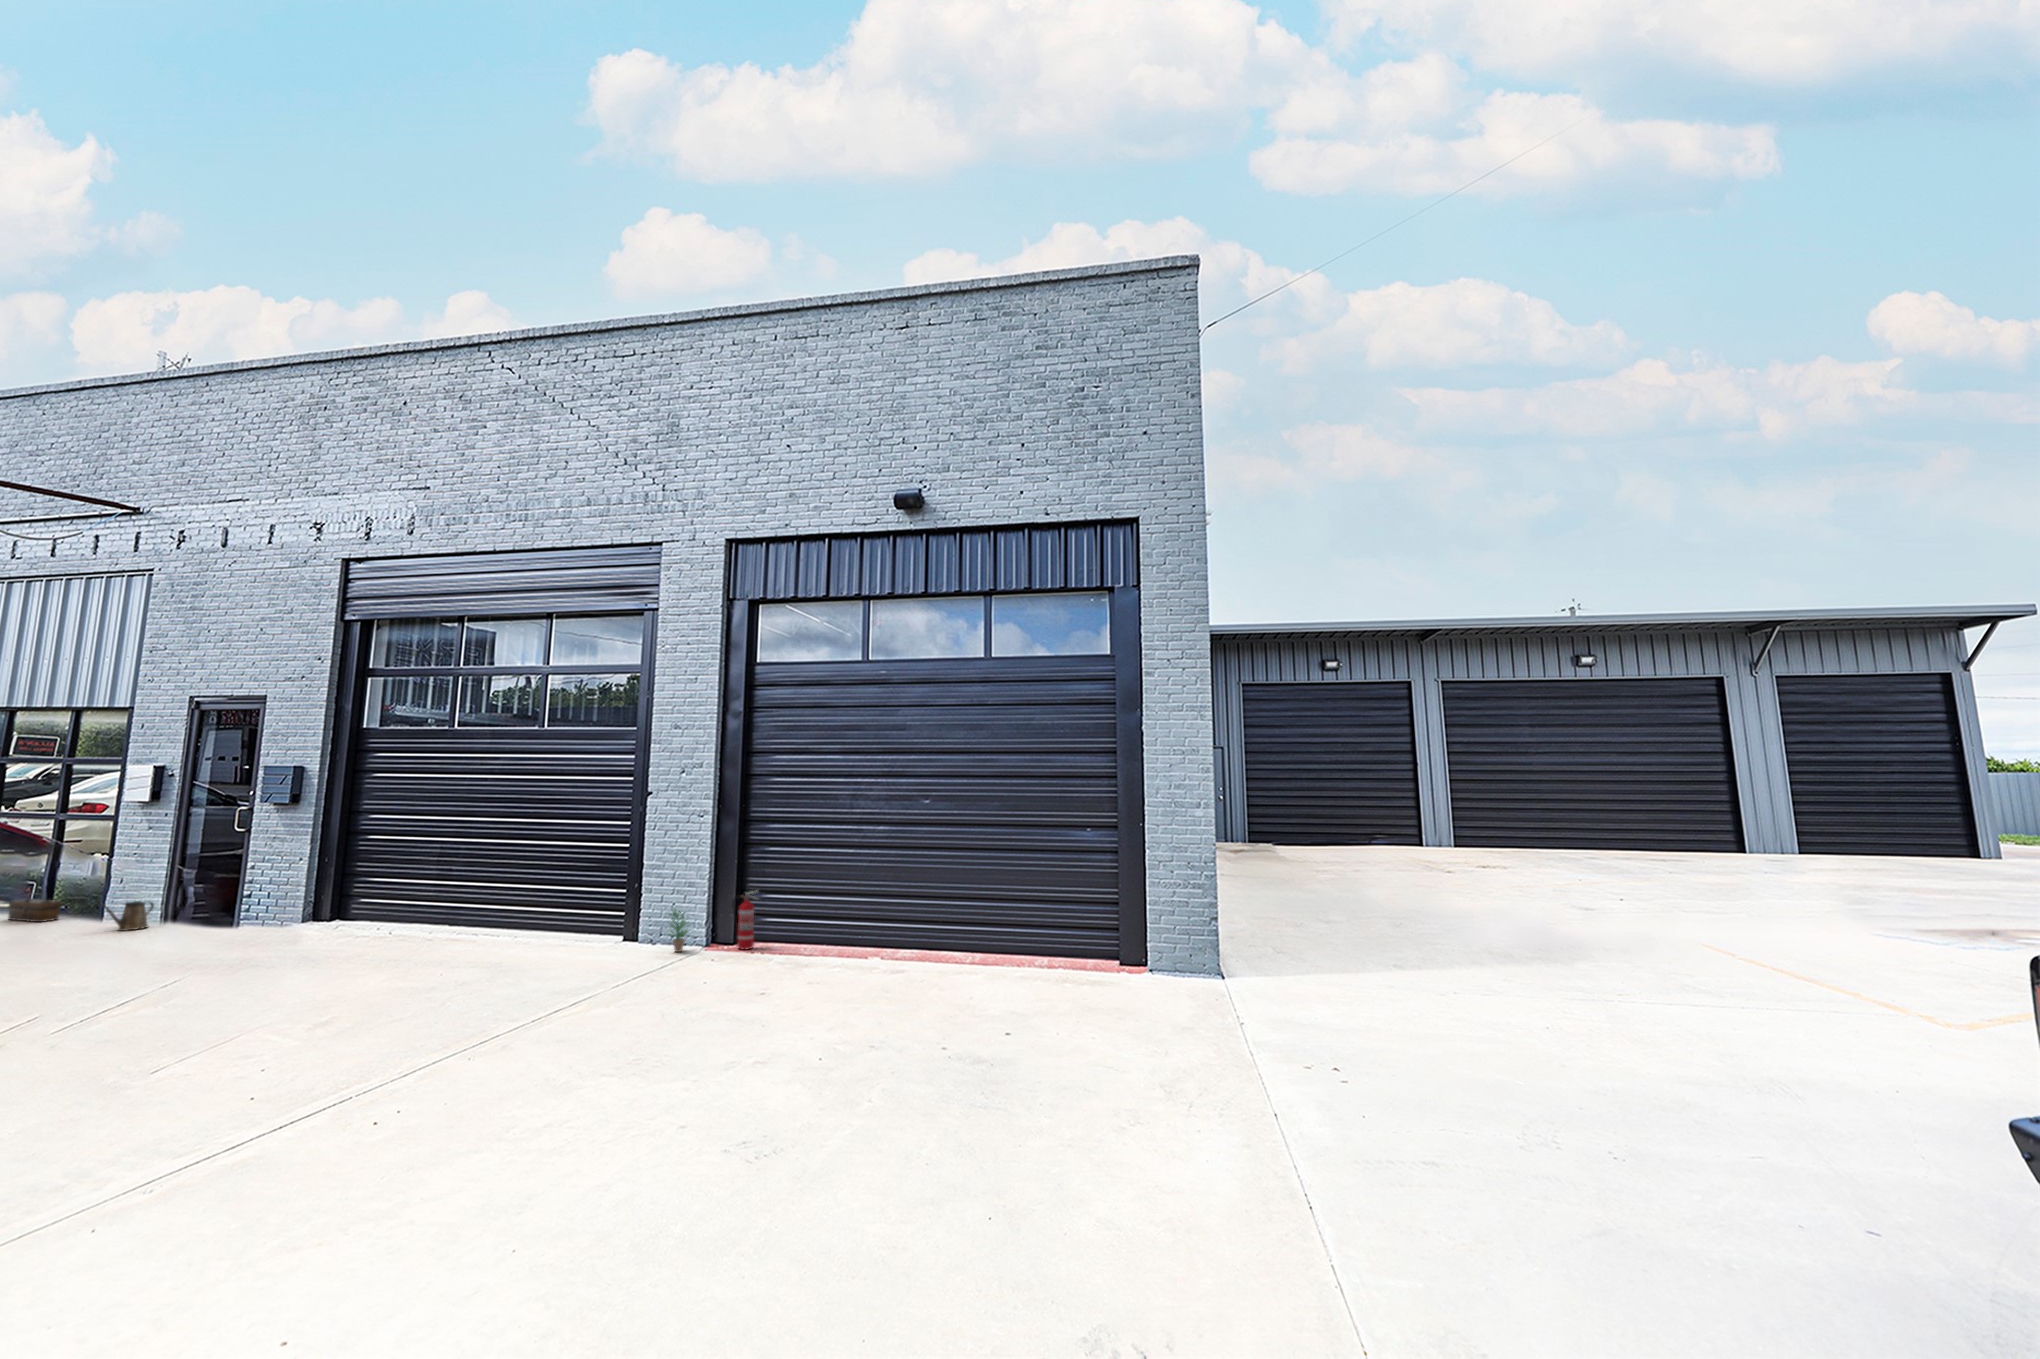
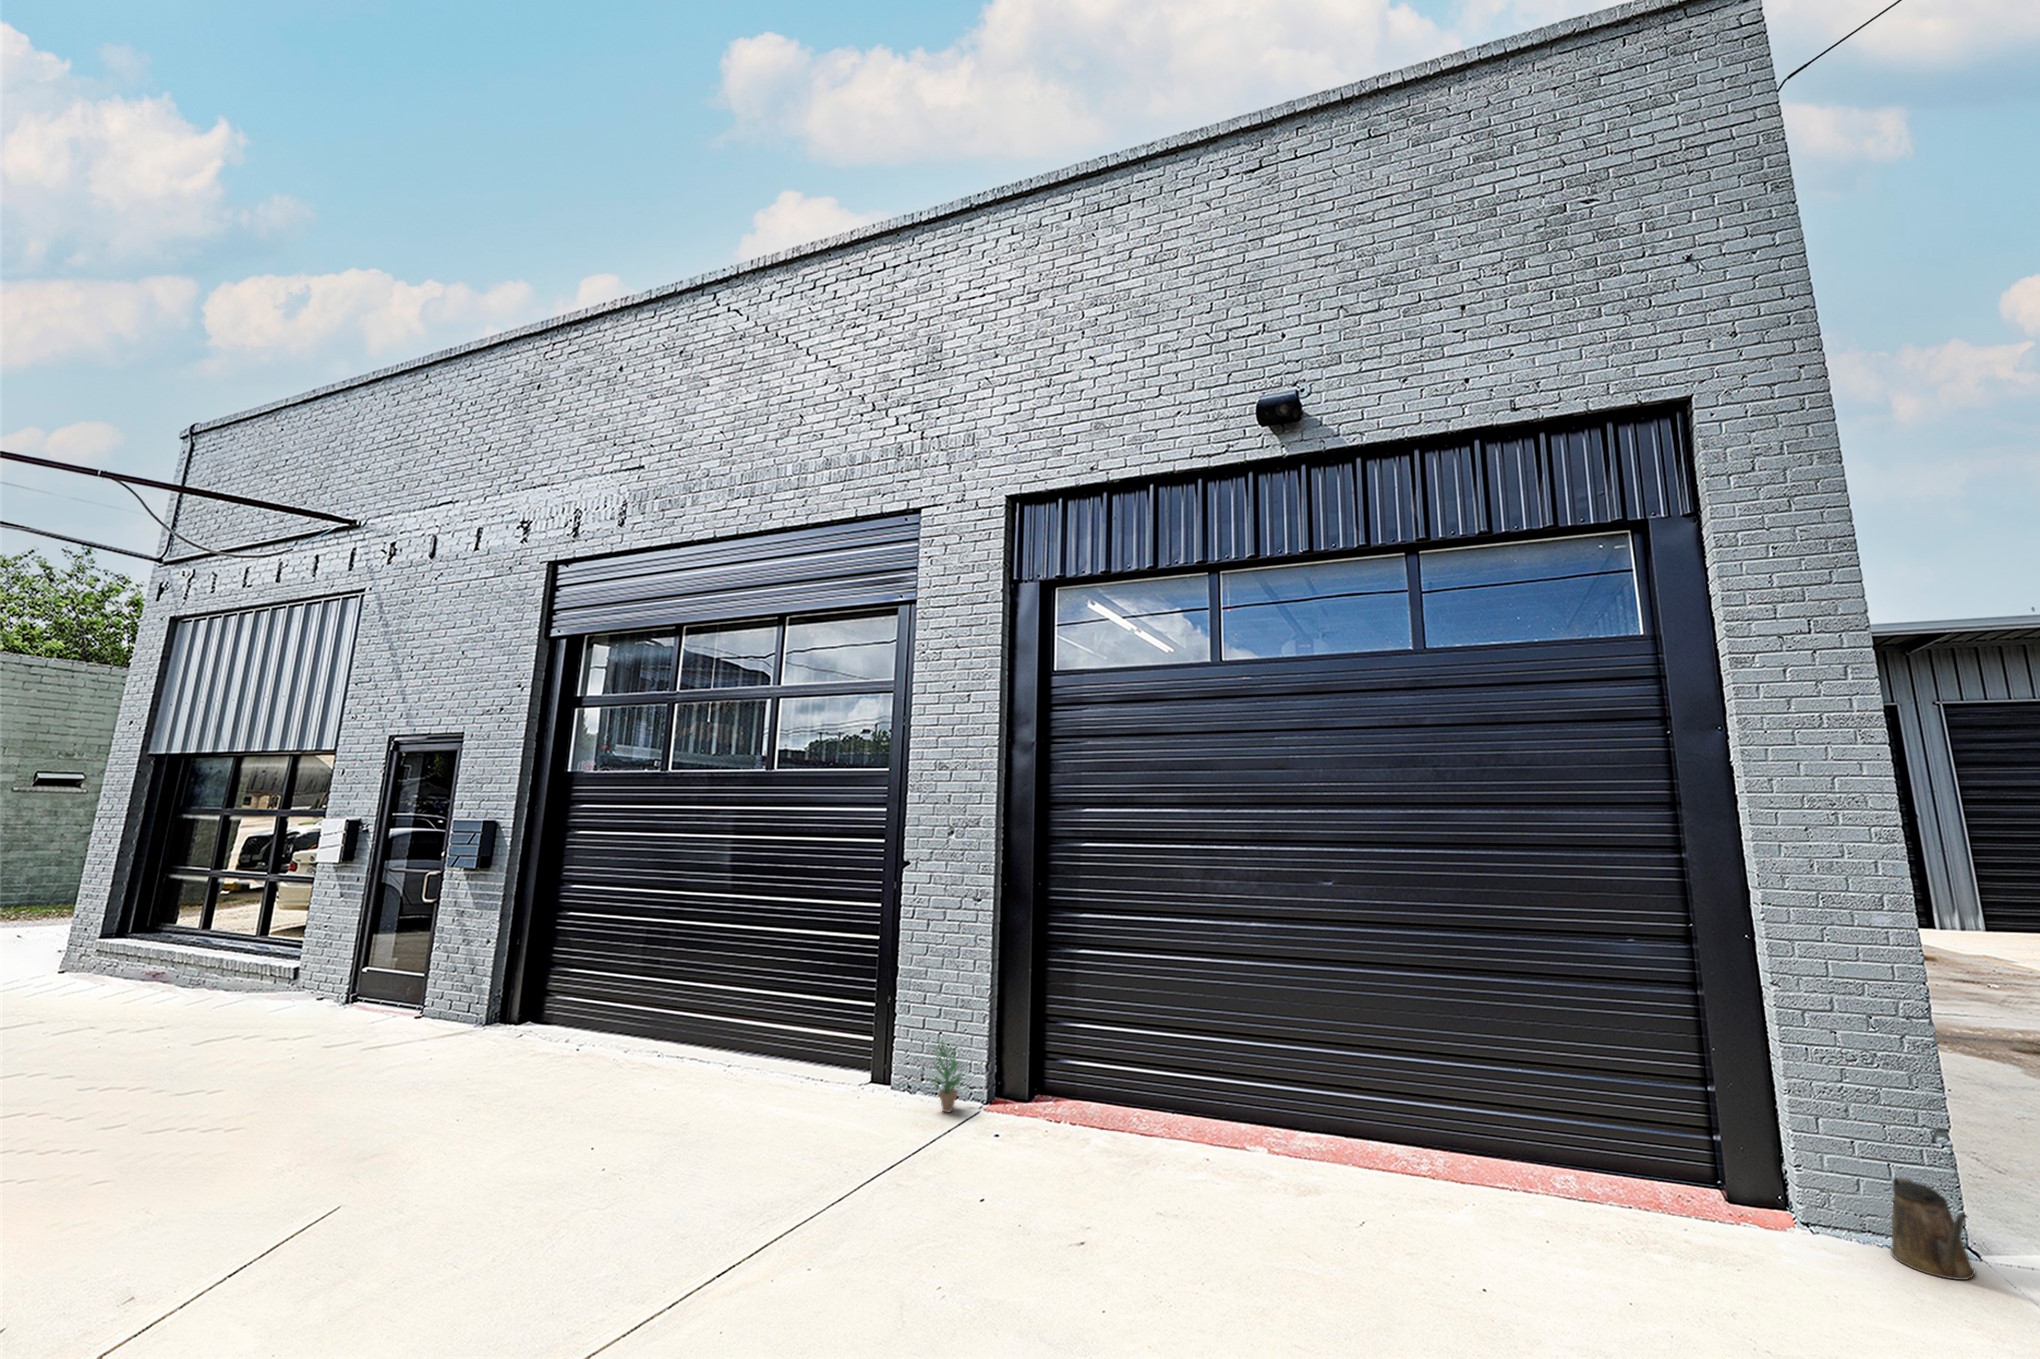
fire extinguisher: present [732,891,758,950] -> none [1026,1016,1067,1112]
toolbox: present [8,893,62,922] -> none [199,968,254,1006]
watering can: present [103,901,154,931] -> present [1891,1177,1976,1280]

